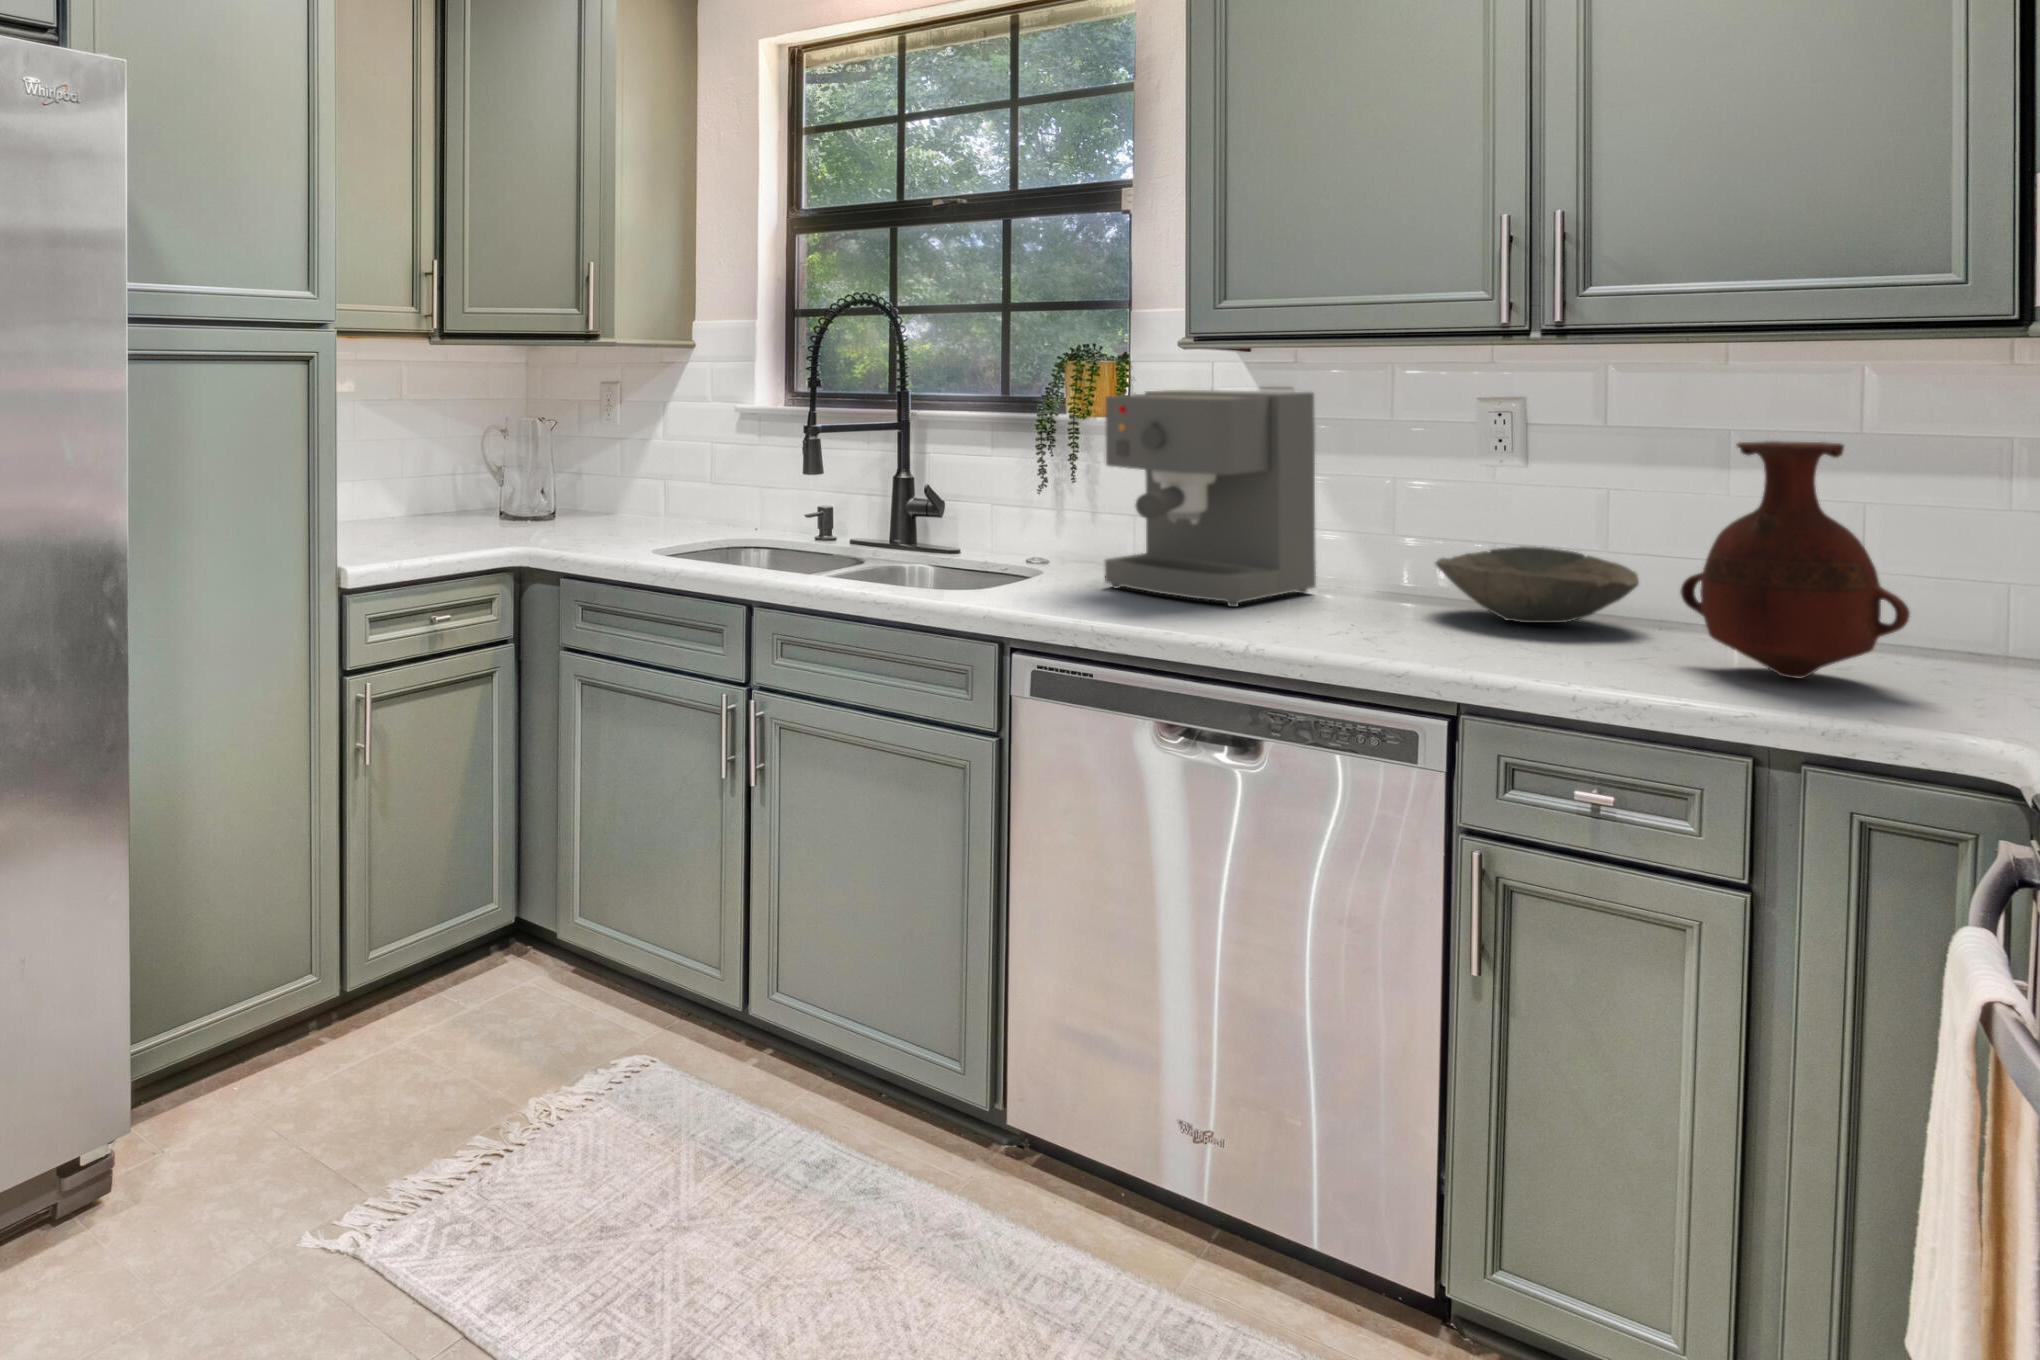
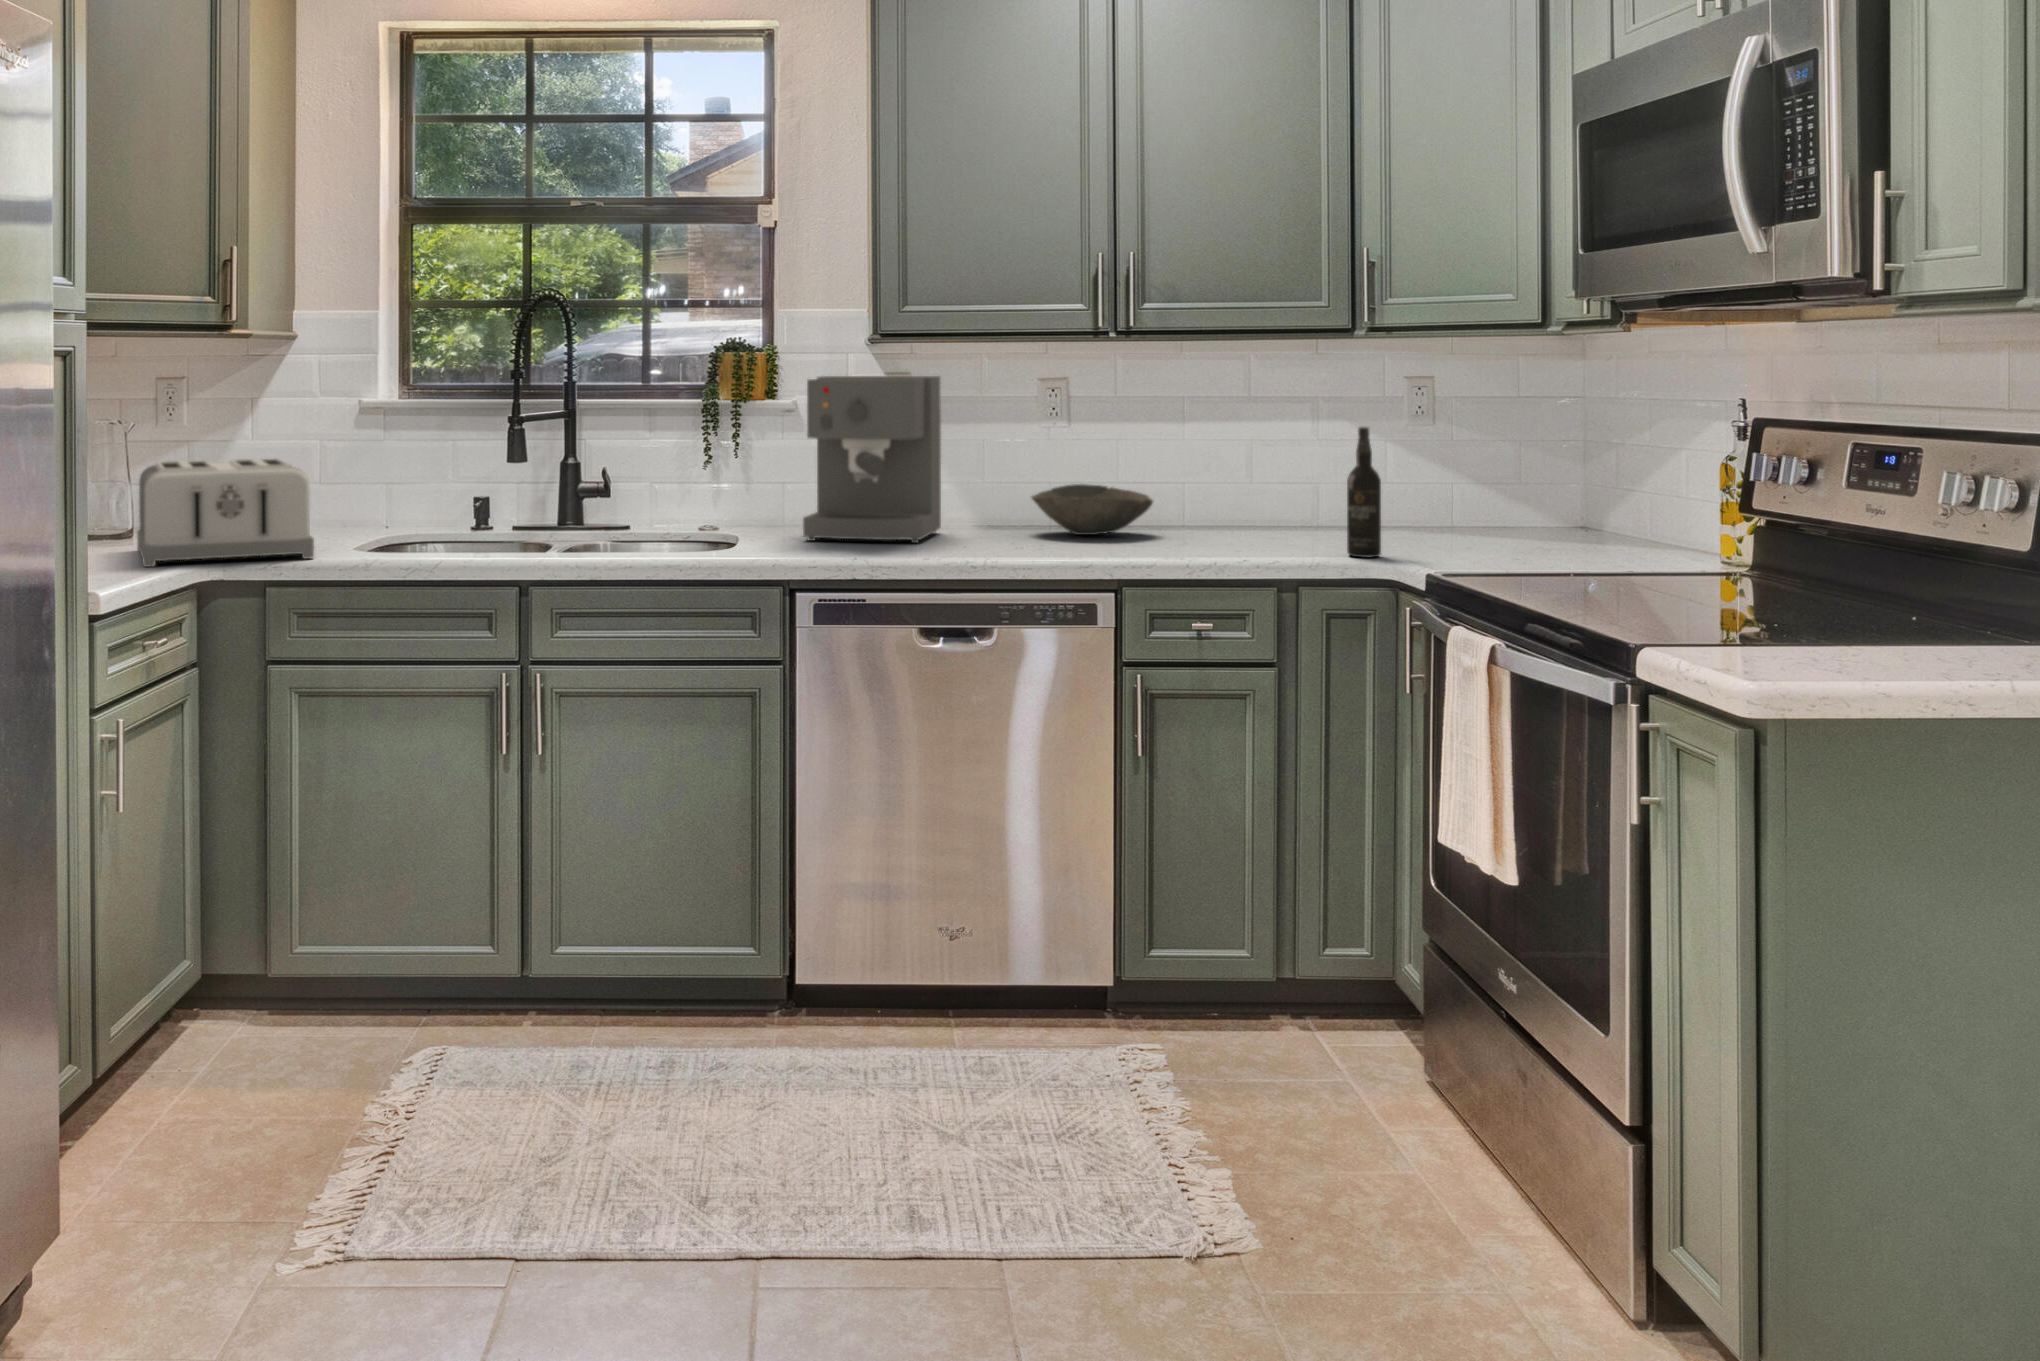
vase: present [1681,441,1910,679] -> none [1201,399,1317,545]
toaster: none [463,458,642,557] -> present [137,458,314,567]
wine bottle: none [1926,501,2006,737] -> present [1347,426,1381,557]

